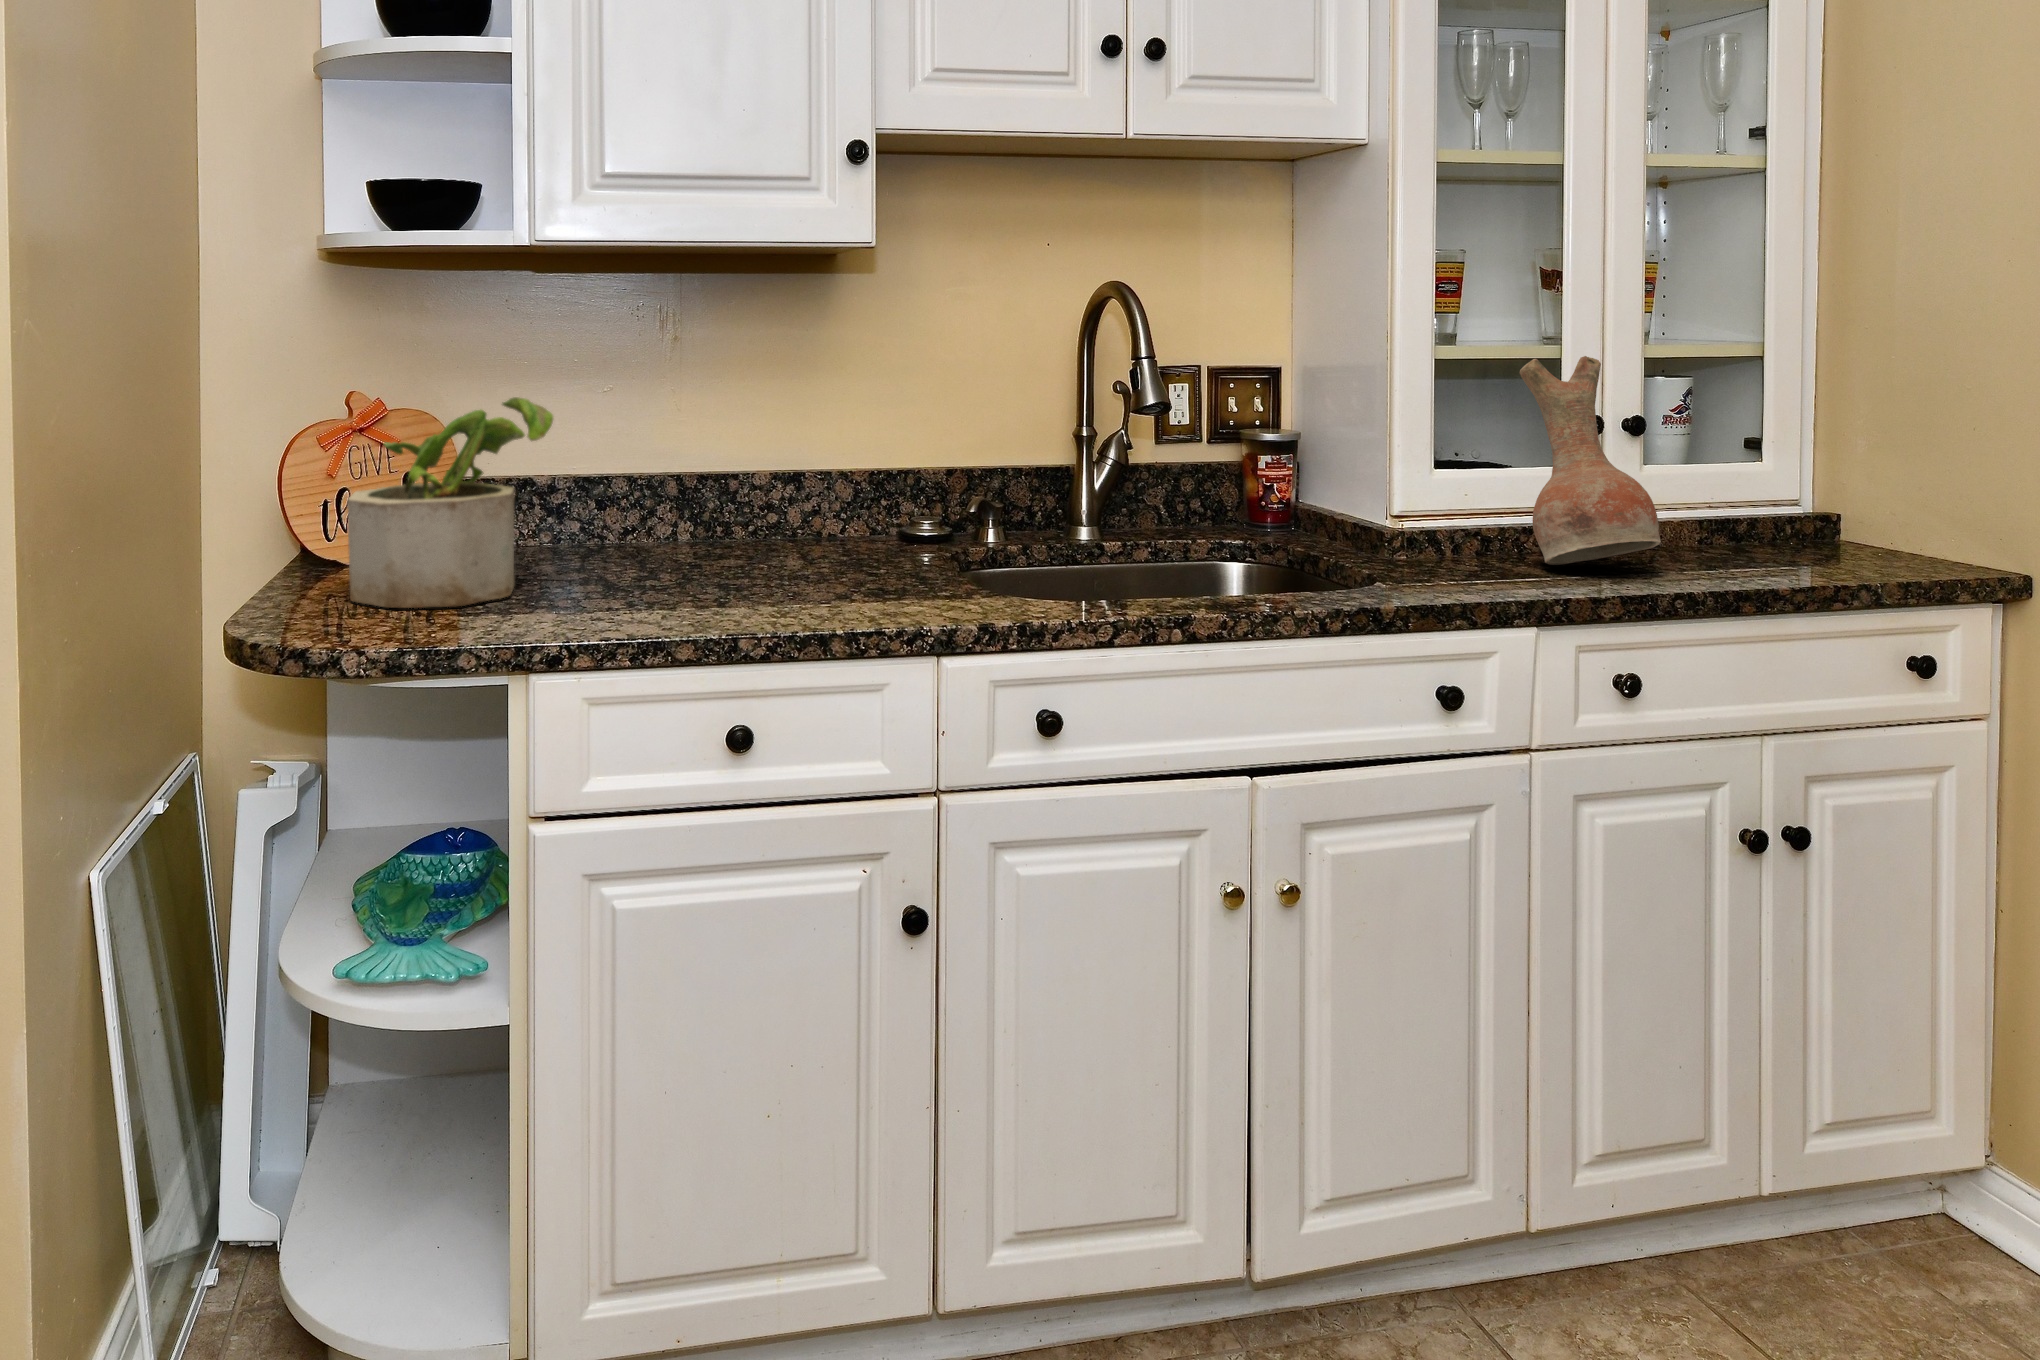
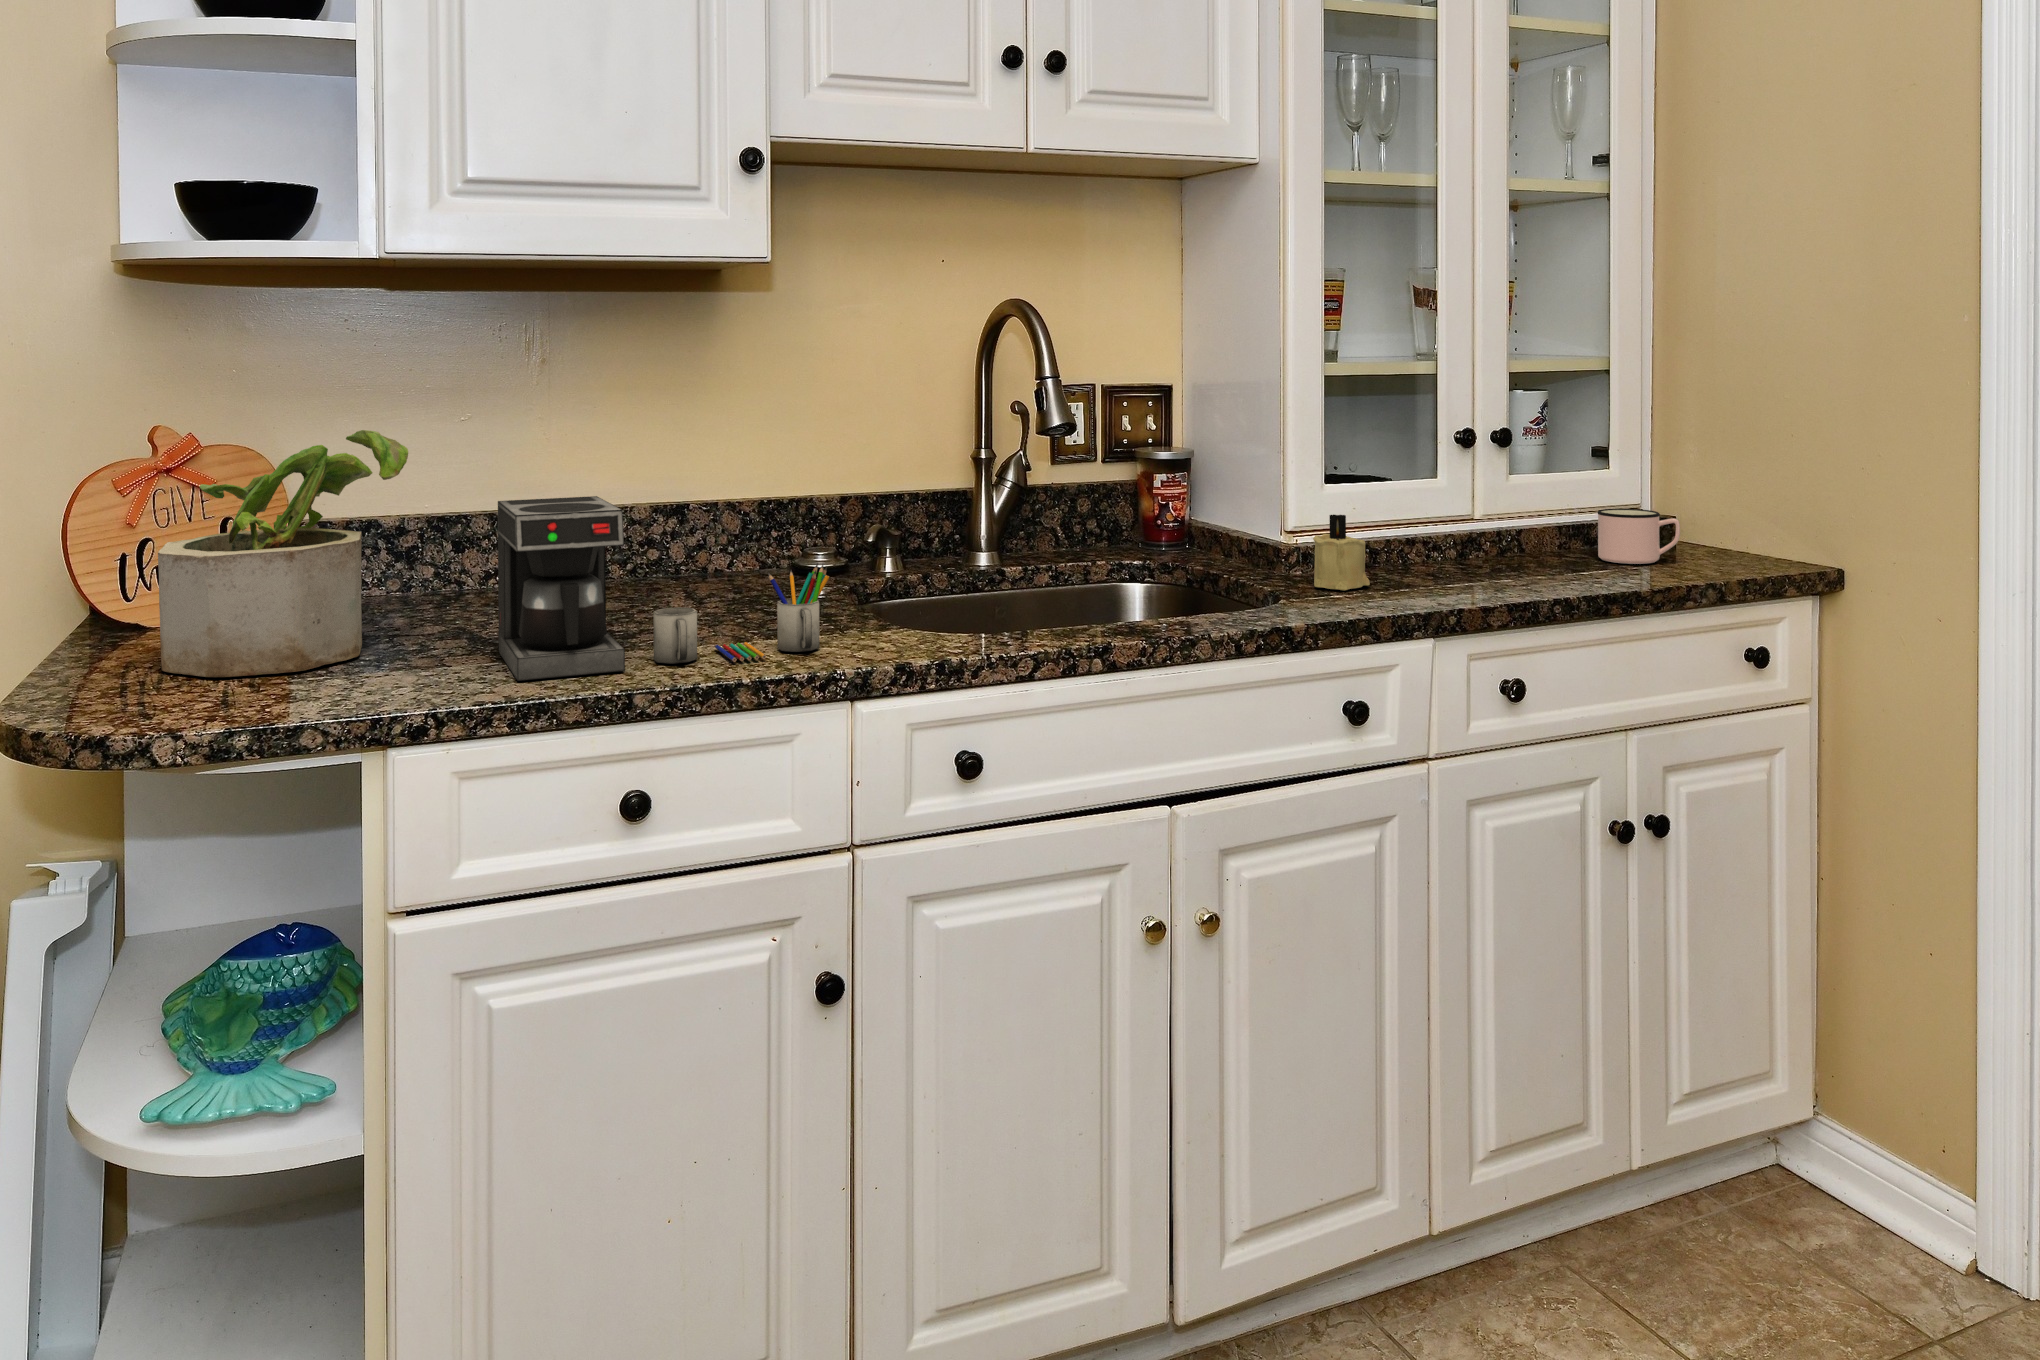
vase: present [1520,356,1661,565] -> none [1406,371,1540,576]
coffee maker: none [628,461,922,623] -> present [498,496,829,681]
candle: none [1415,499,1474,575] -> present [1313,515,1370,590]
mug: none [1737,502,1829,561] -> present [1597,509,1680,564]

